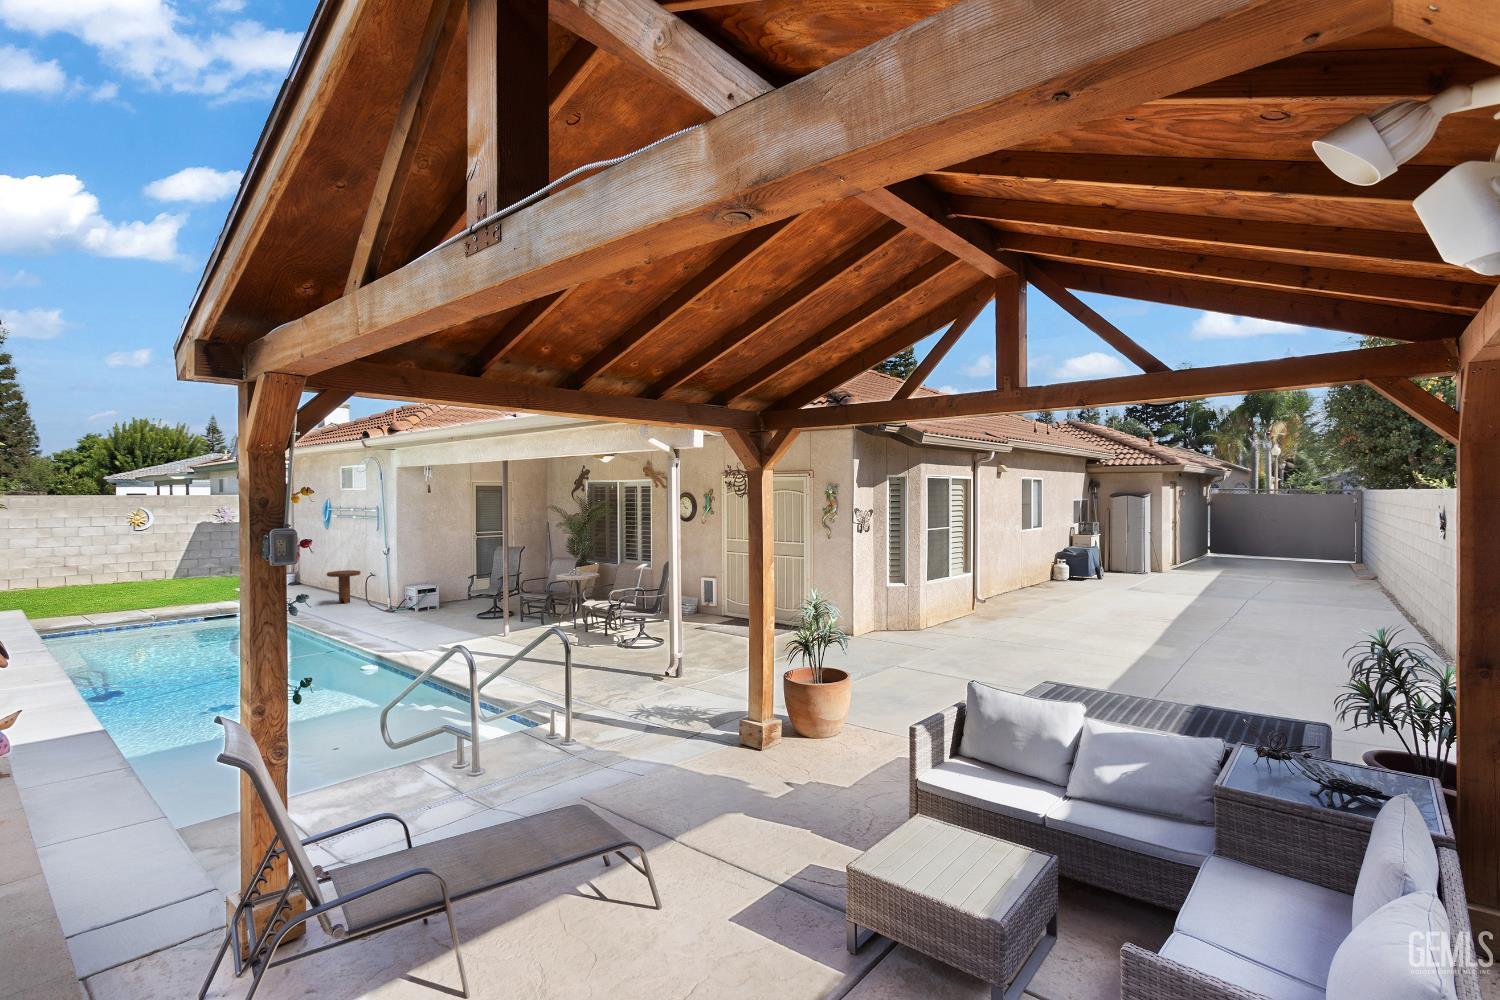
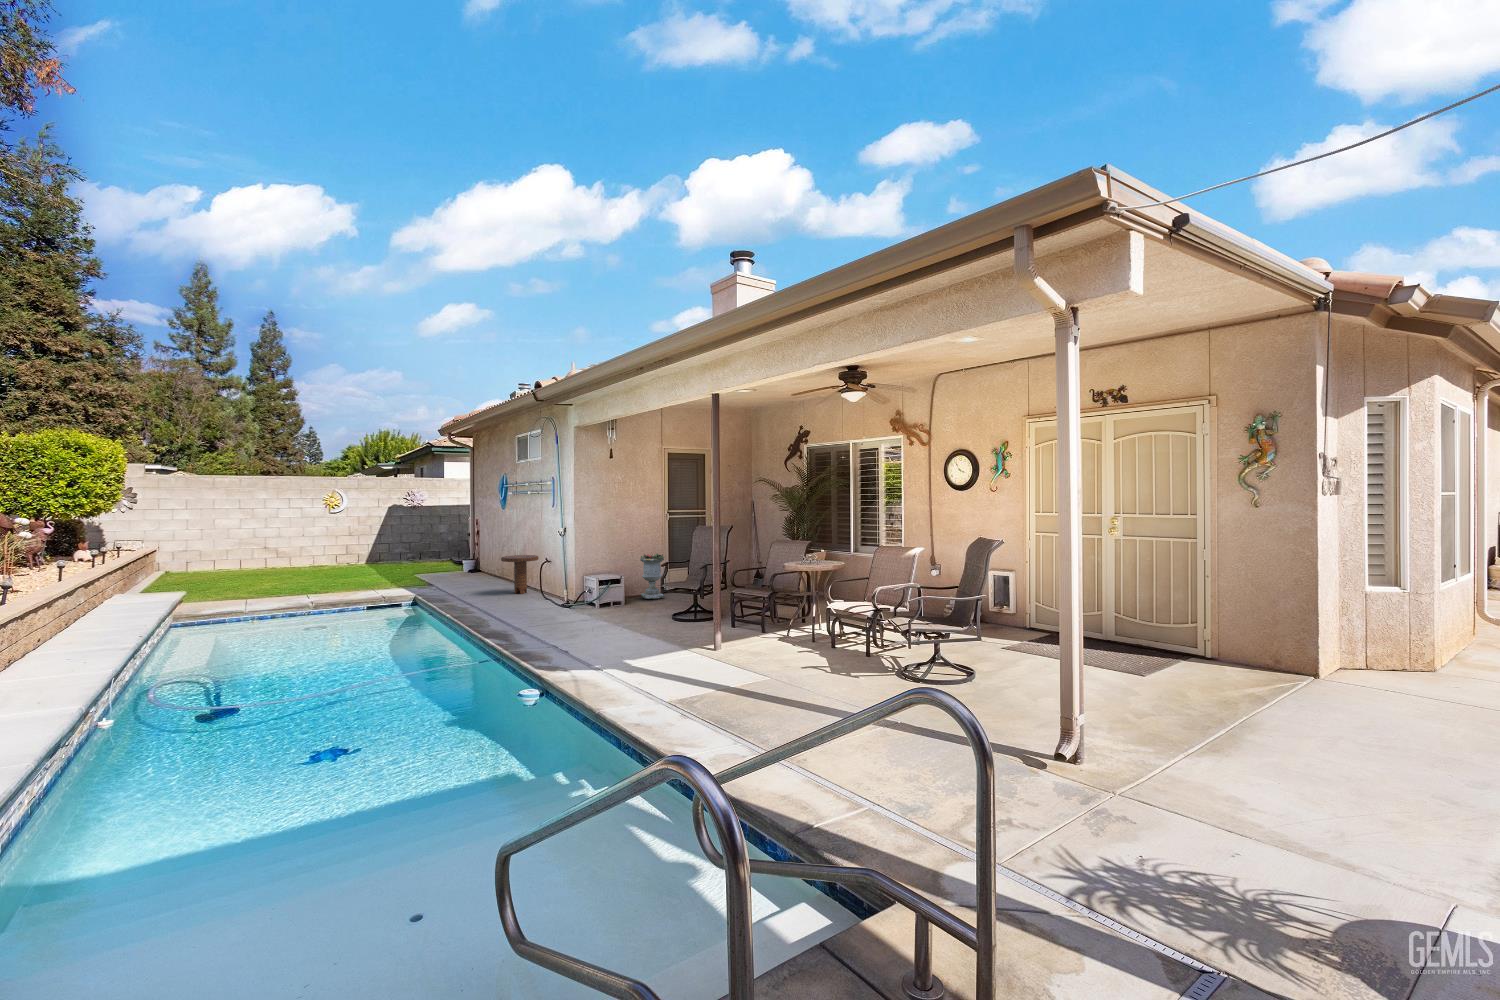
planter: none [451,568,473,605] -> present [640,554,664,599]

